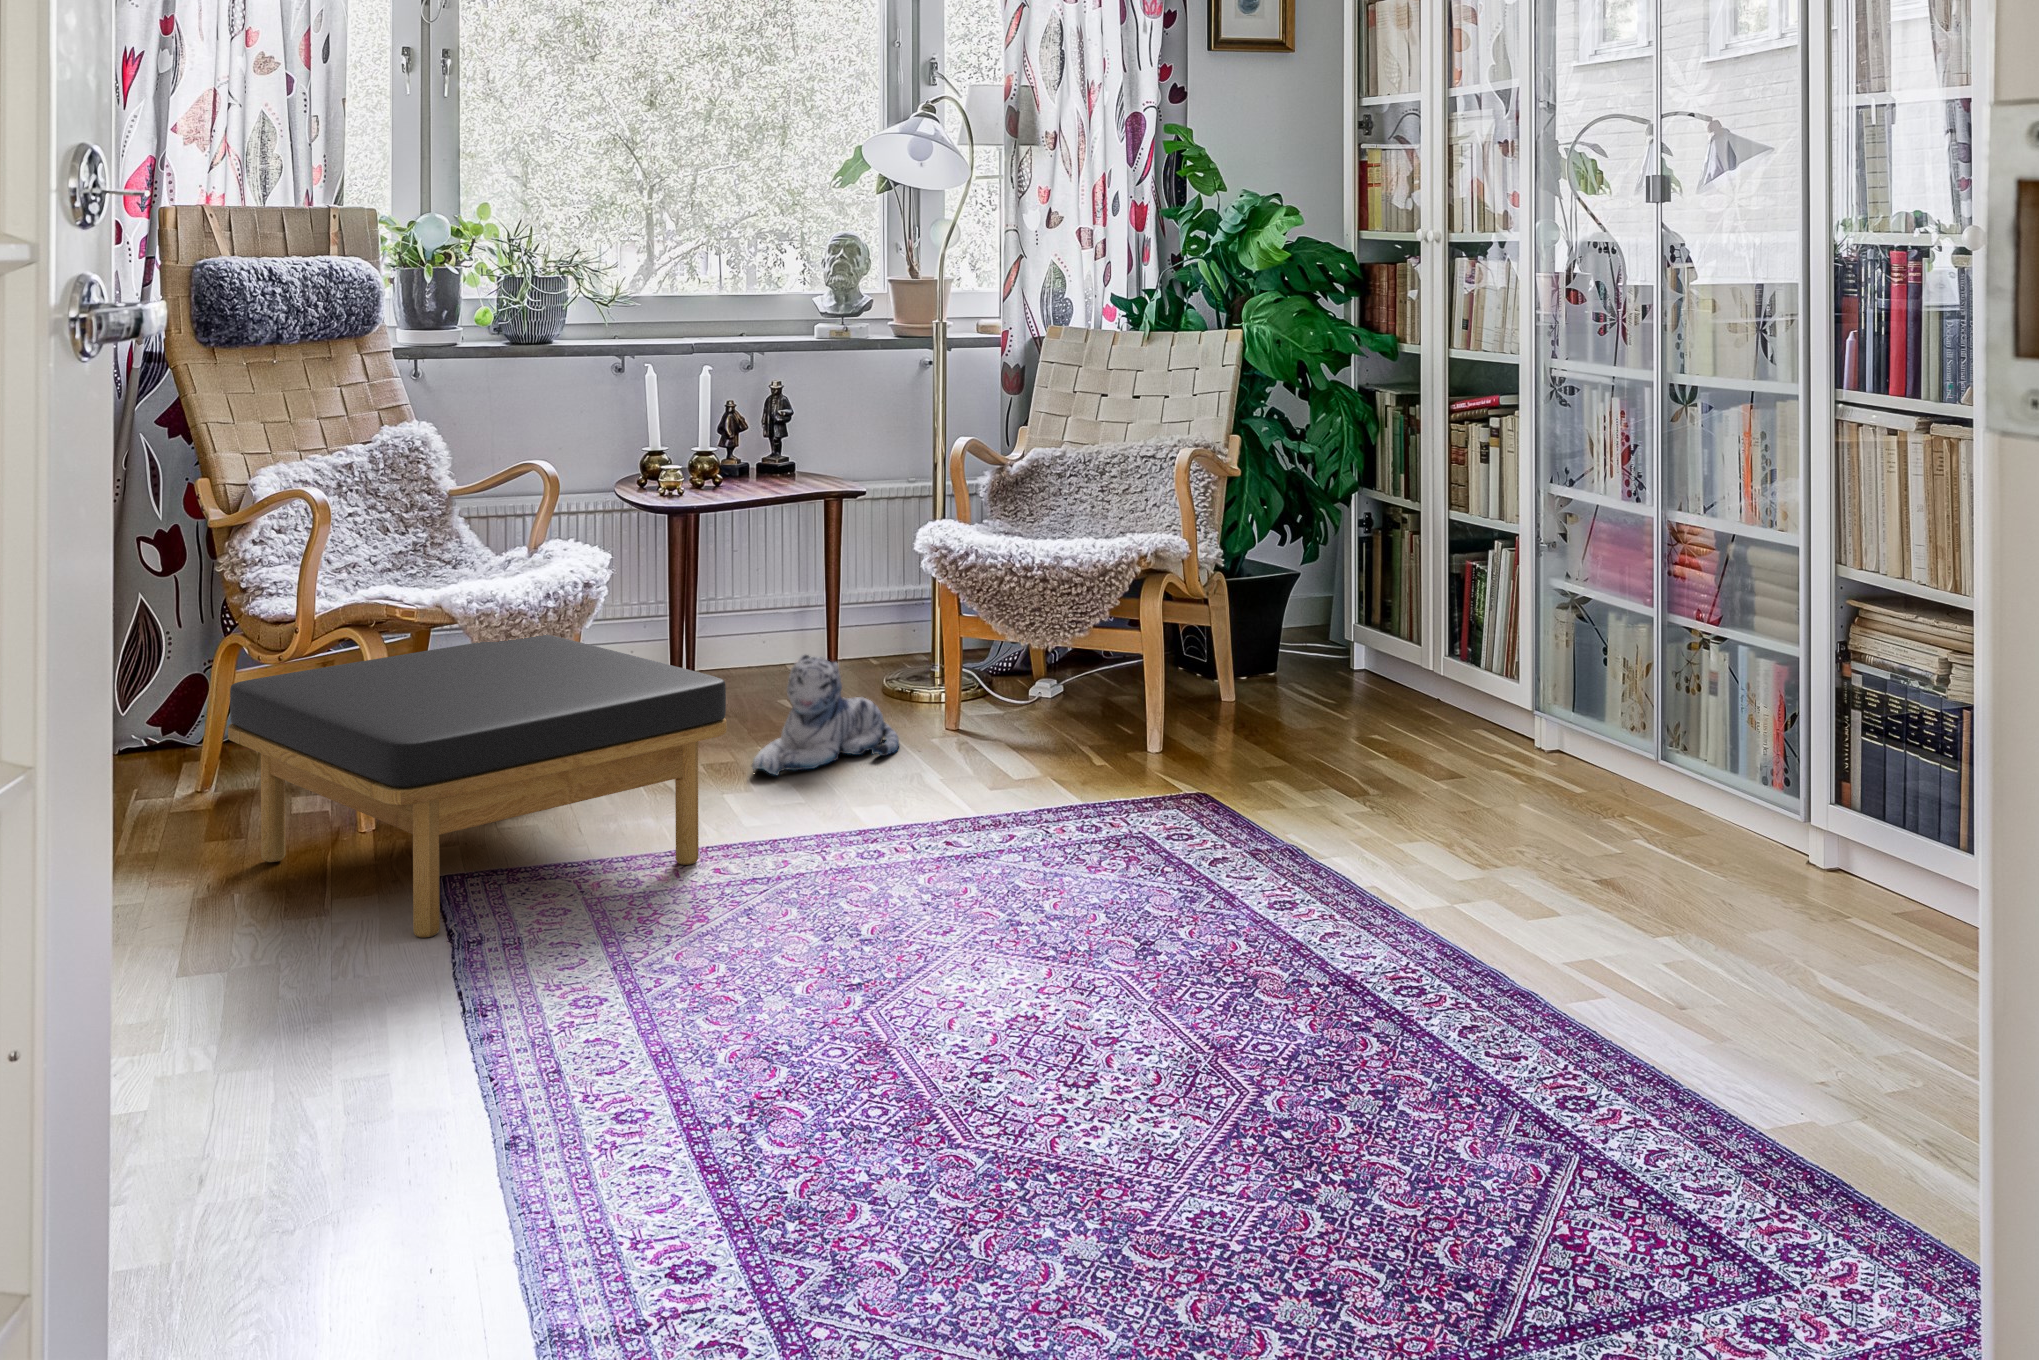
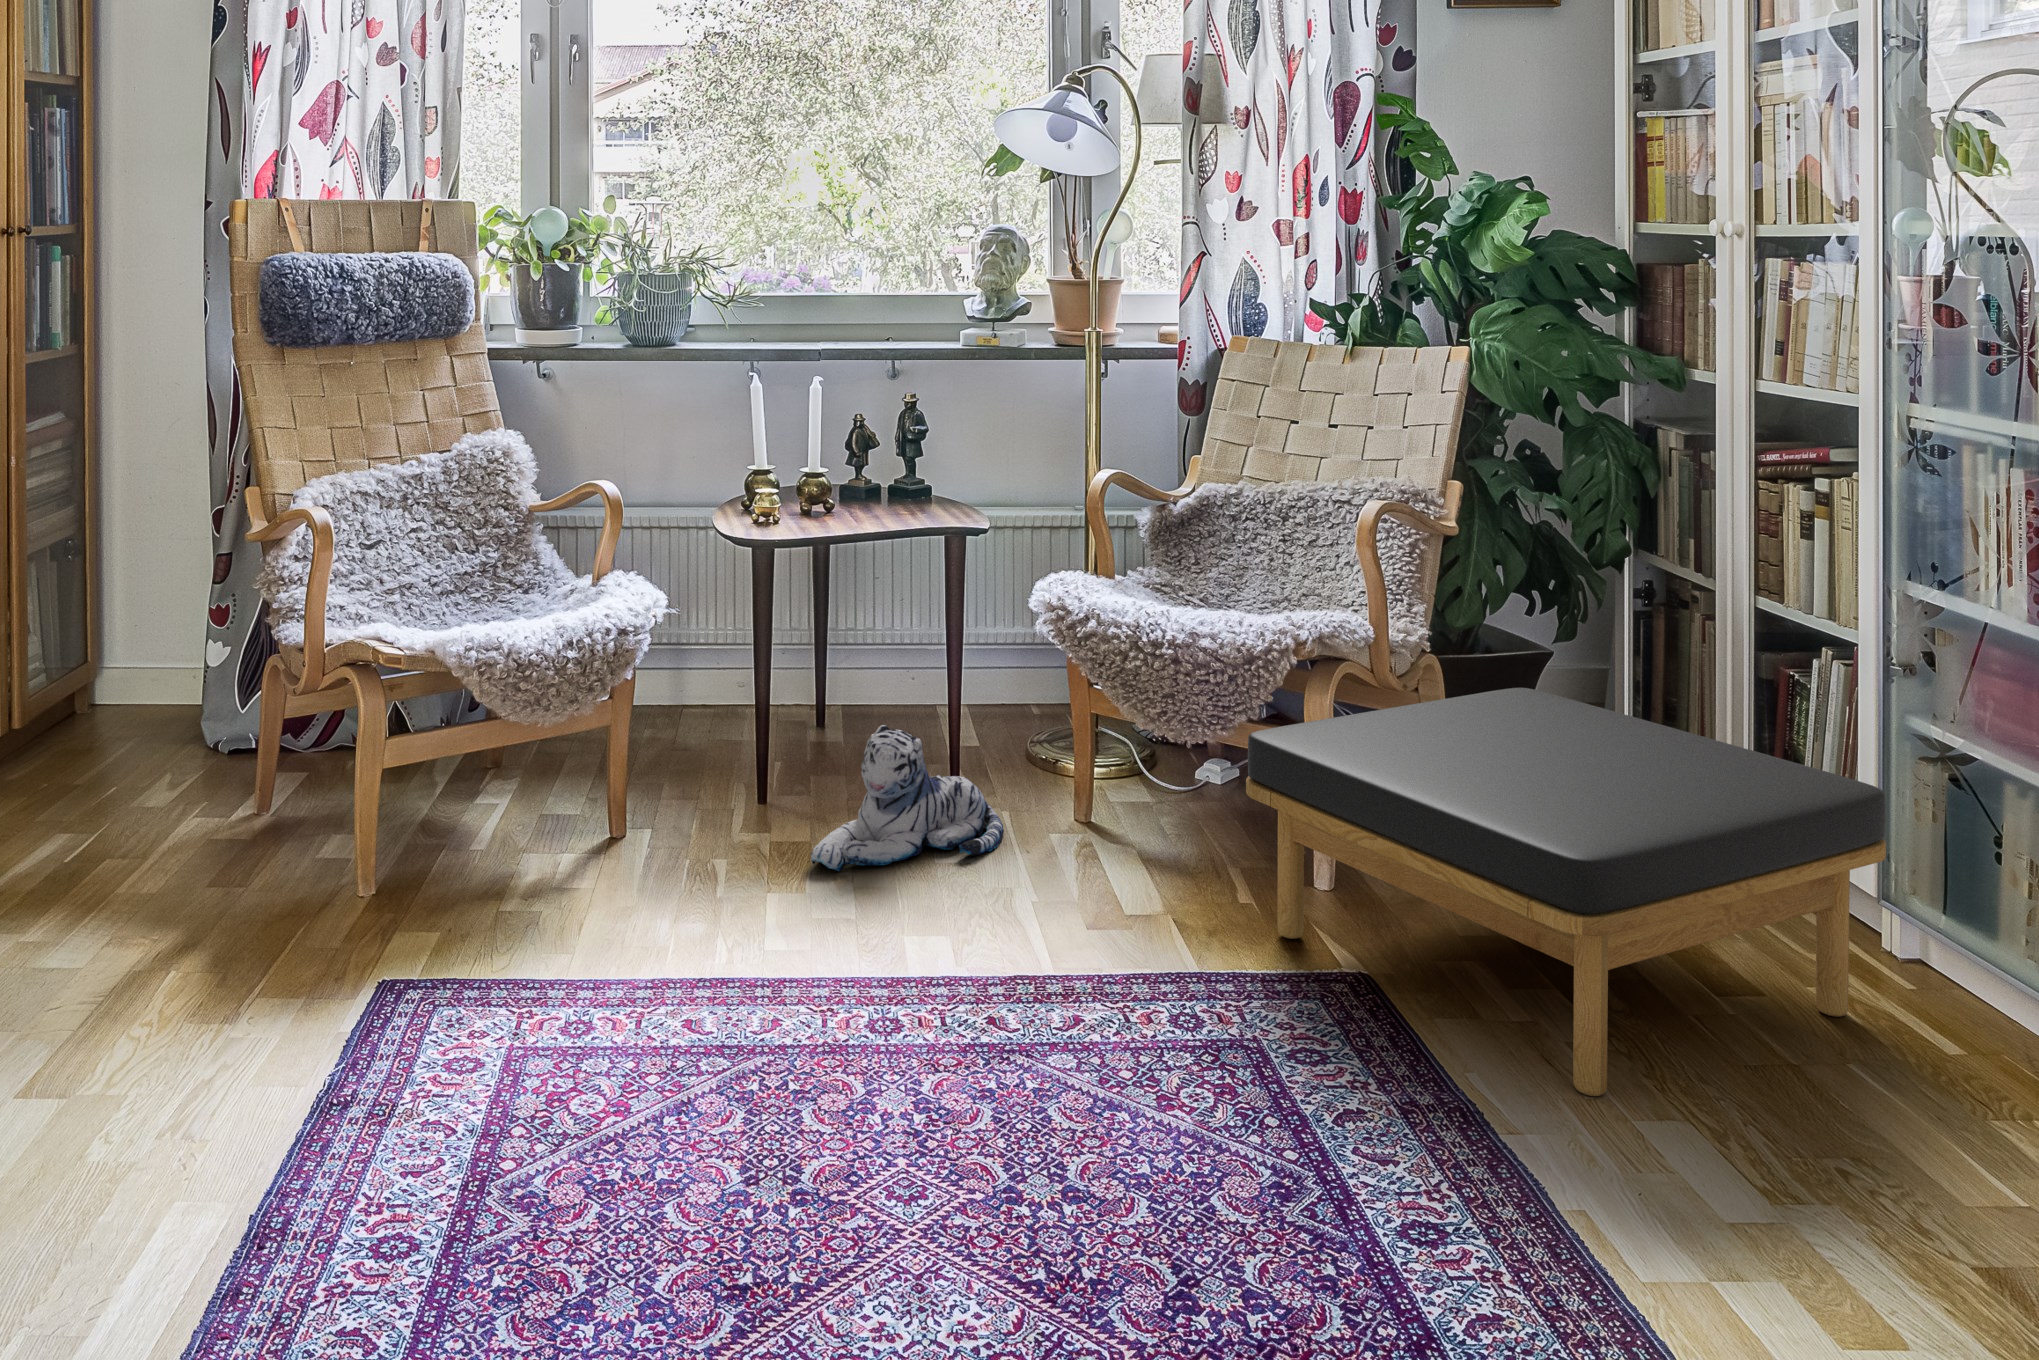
ottoman: present [228,635,727,938] -> present [1246,688,1886,1096]

